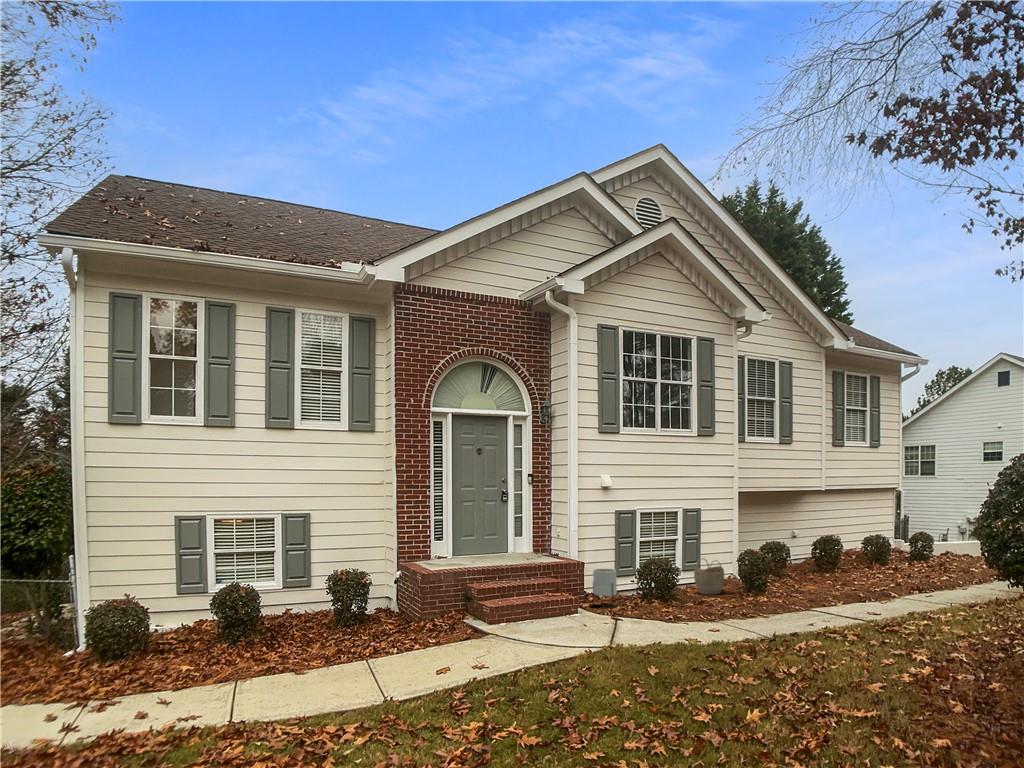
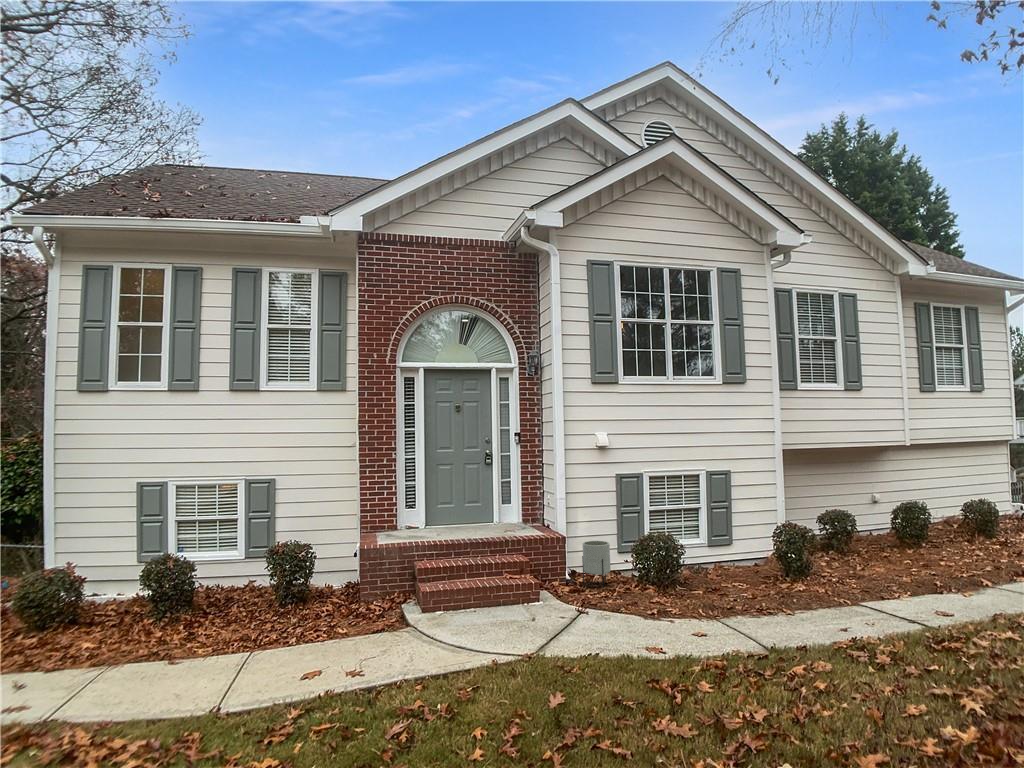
woven basket: present [694,558,725,595] -> none [718,527,756,572]

